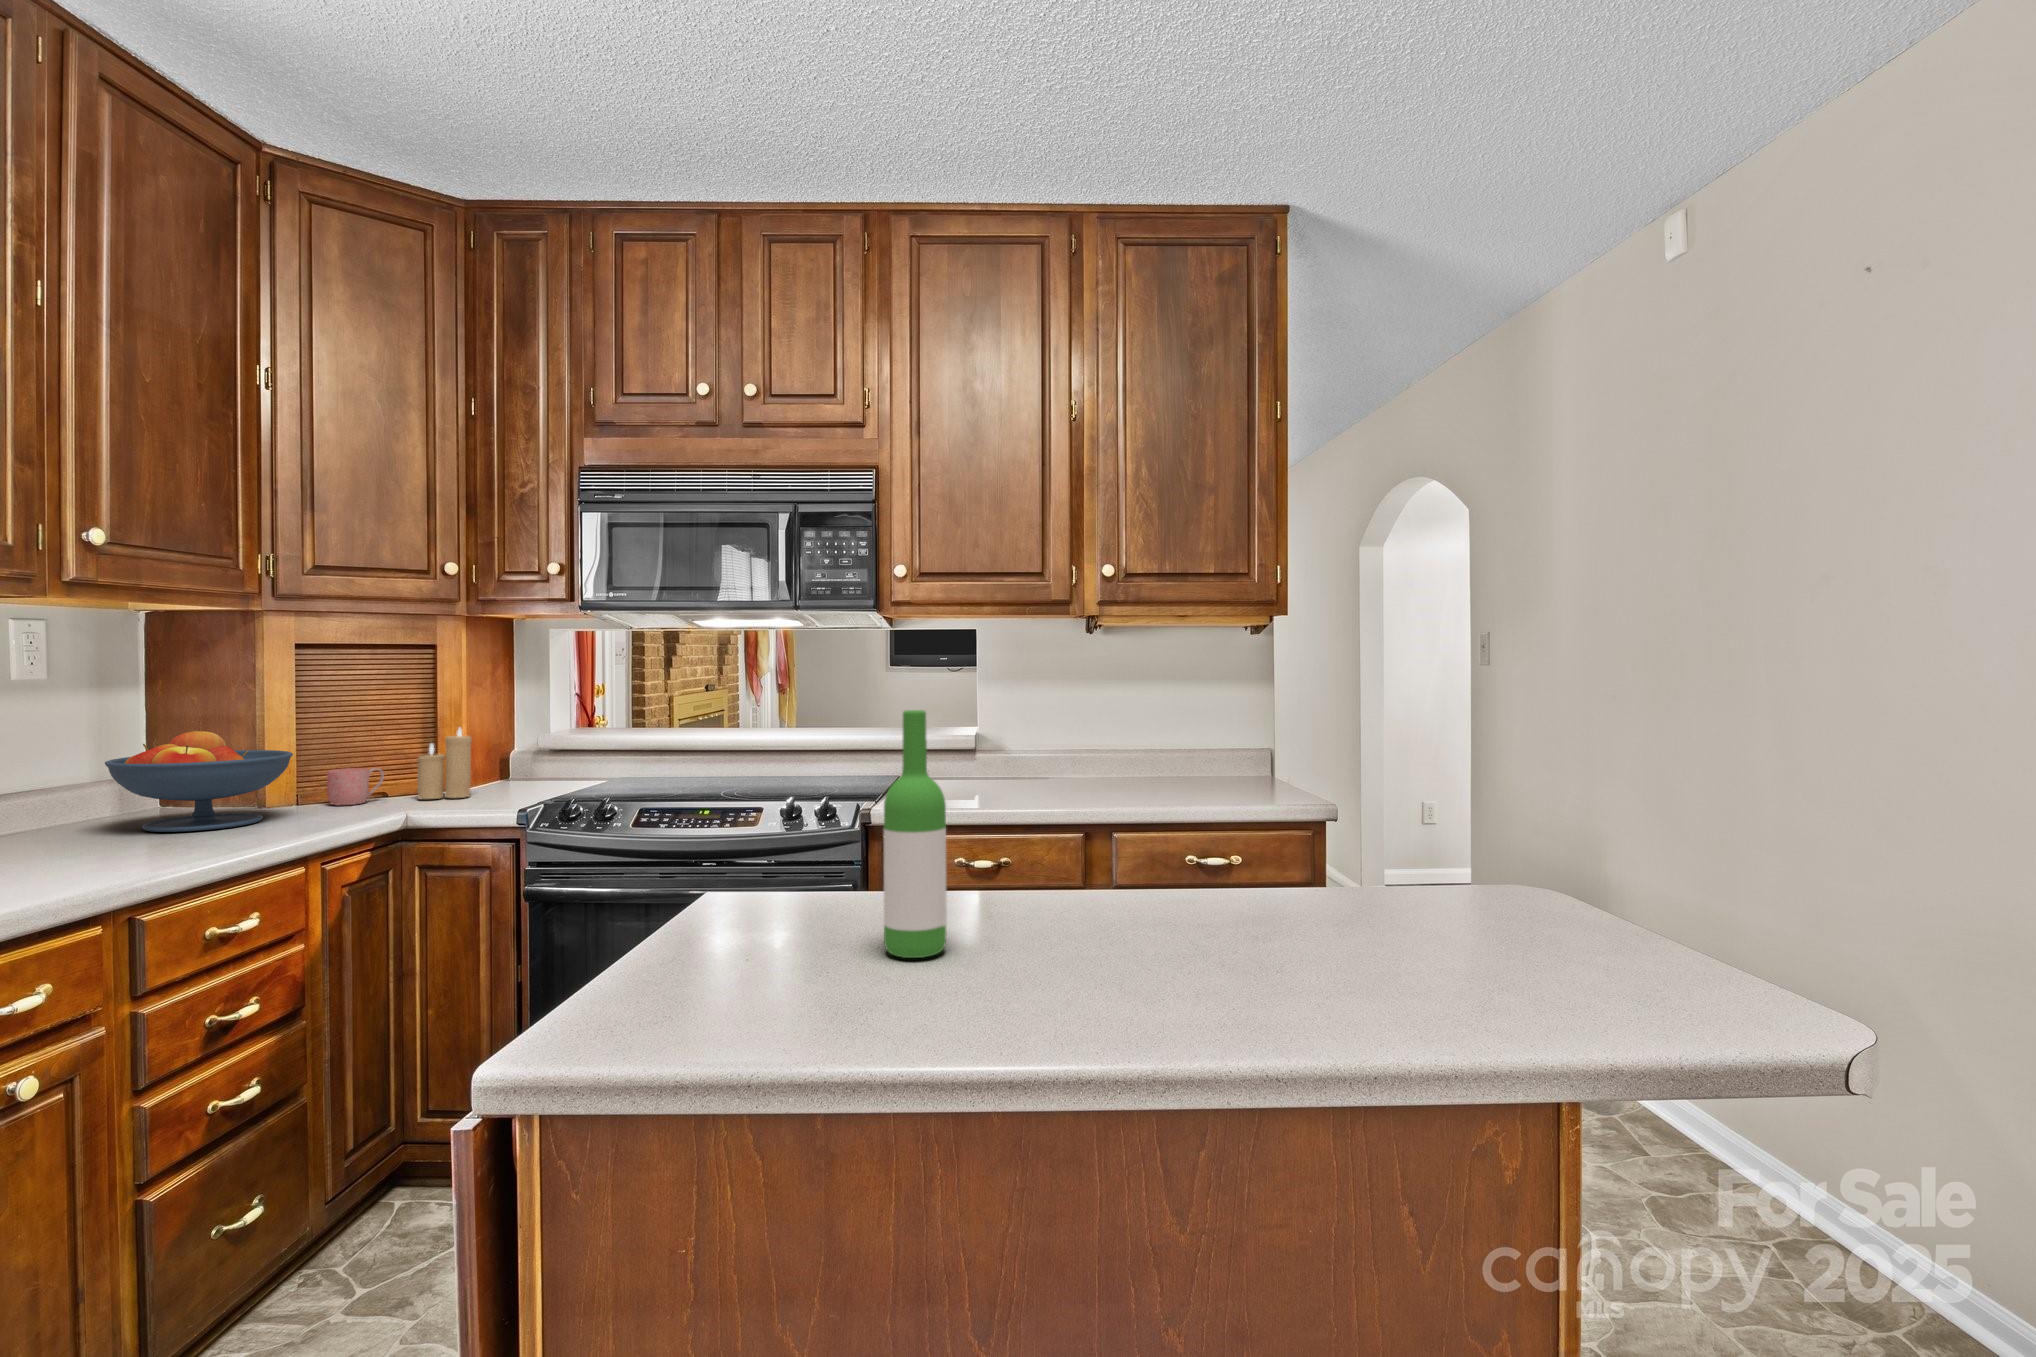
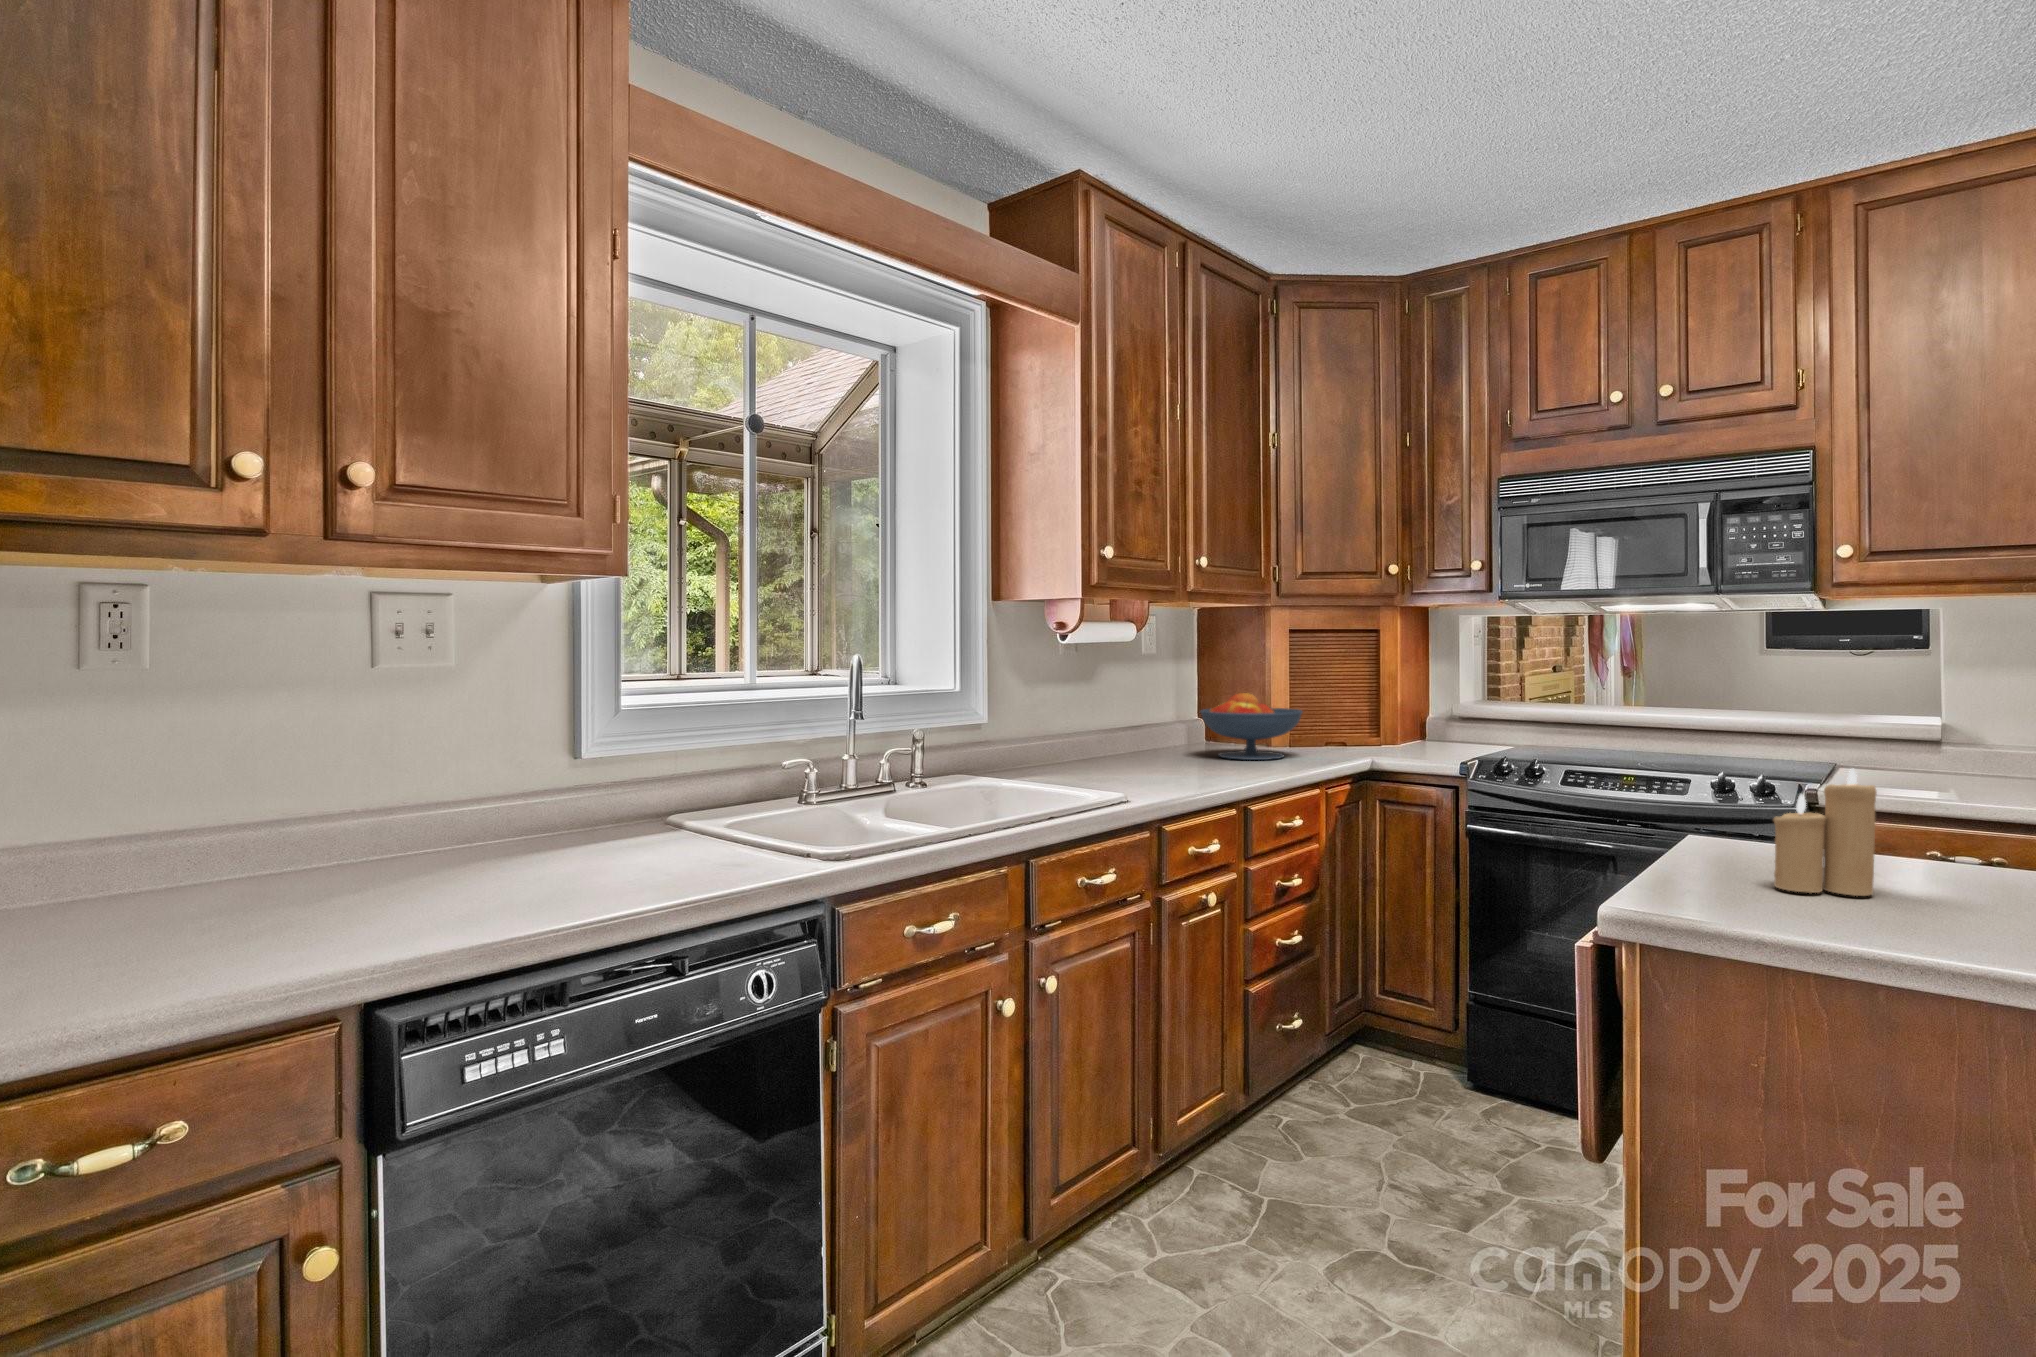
wine bottle: present [884,710,947,958] -> none [1890,681,1959,887]
candle: present [417,728,472,799] -> present [1774,769,1877,896]
mug: present [327,768,384,805] -> none [1315,725,1351,751]

